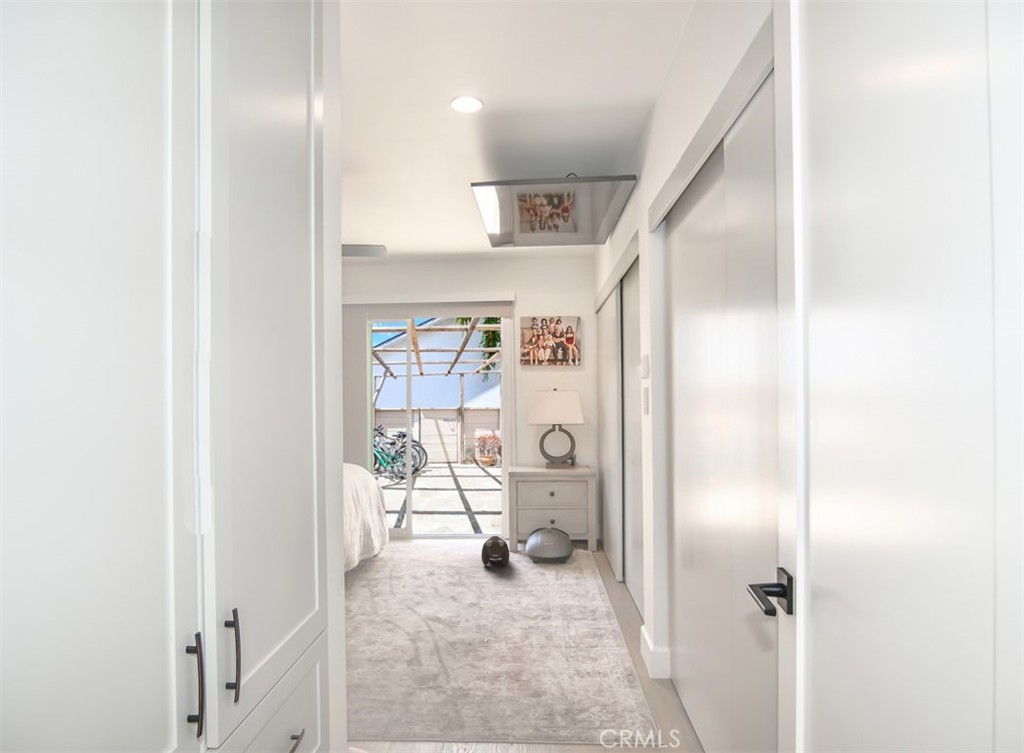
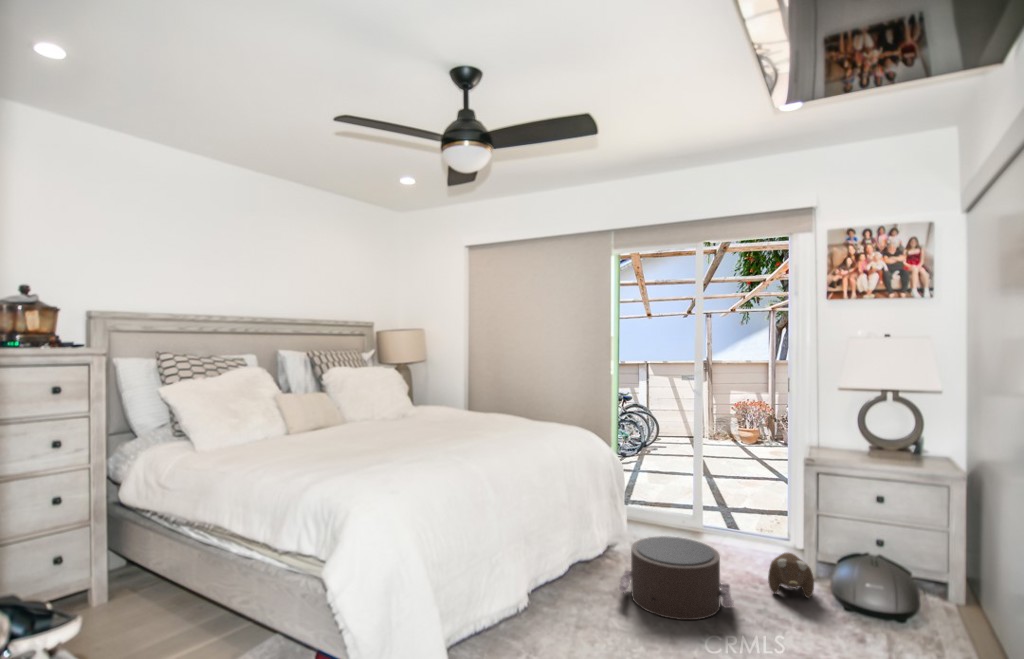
pouf: none [372,537,455,597] -> present [619,536,734,620]

